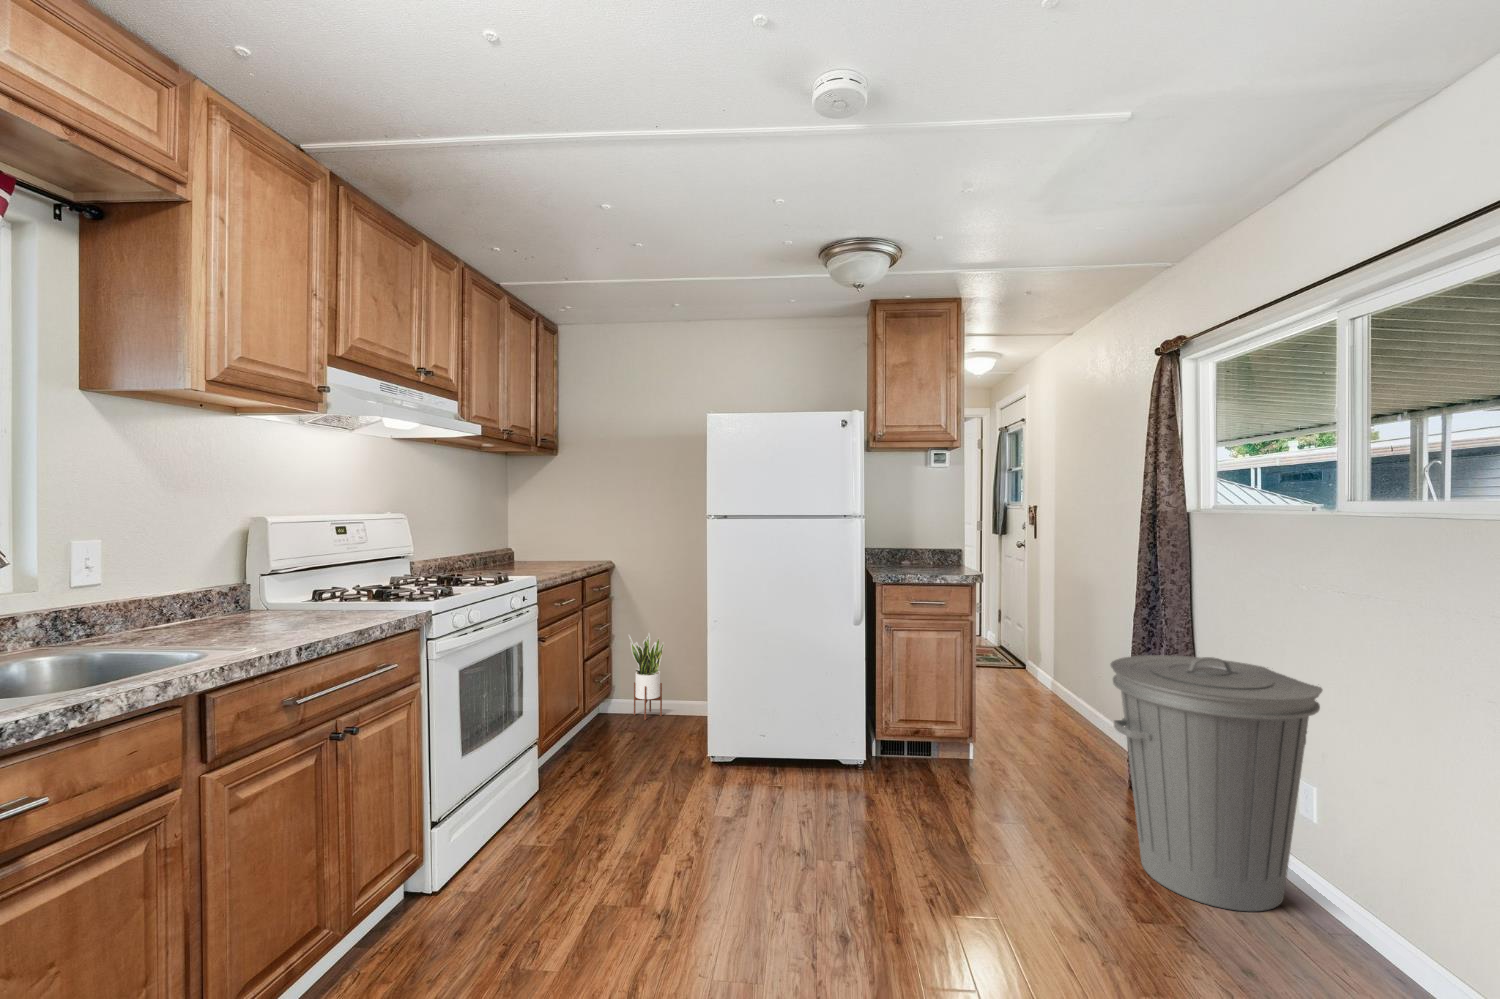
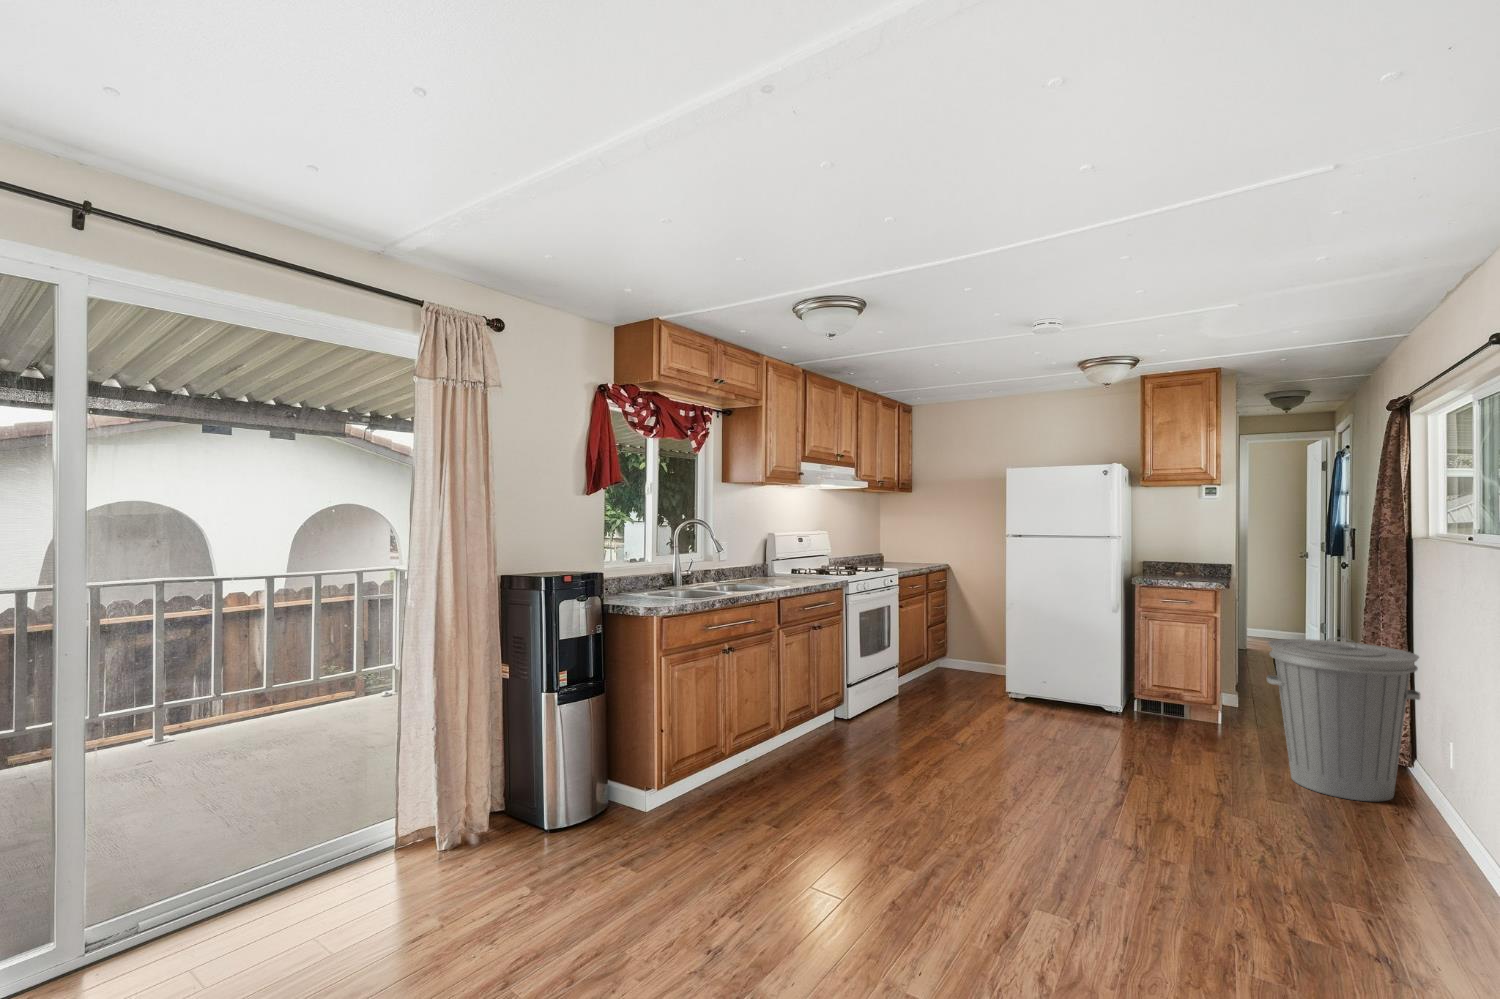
potted plant: present [629,633,664,720] -> none [961,615,987,675]

